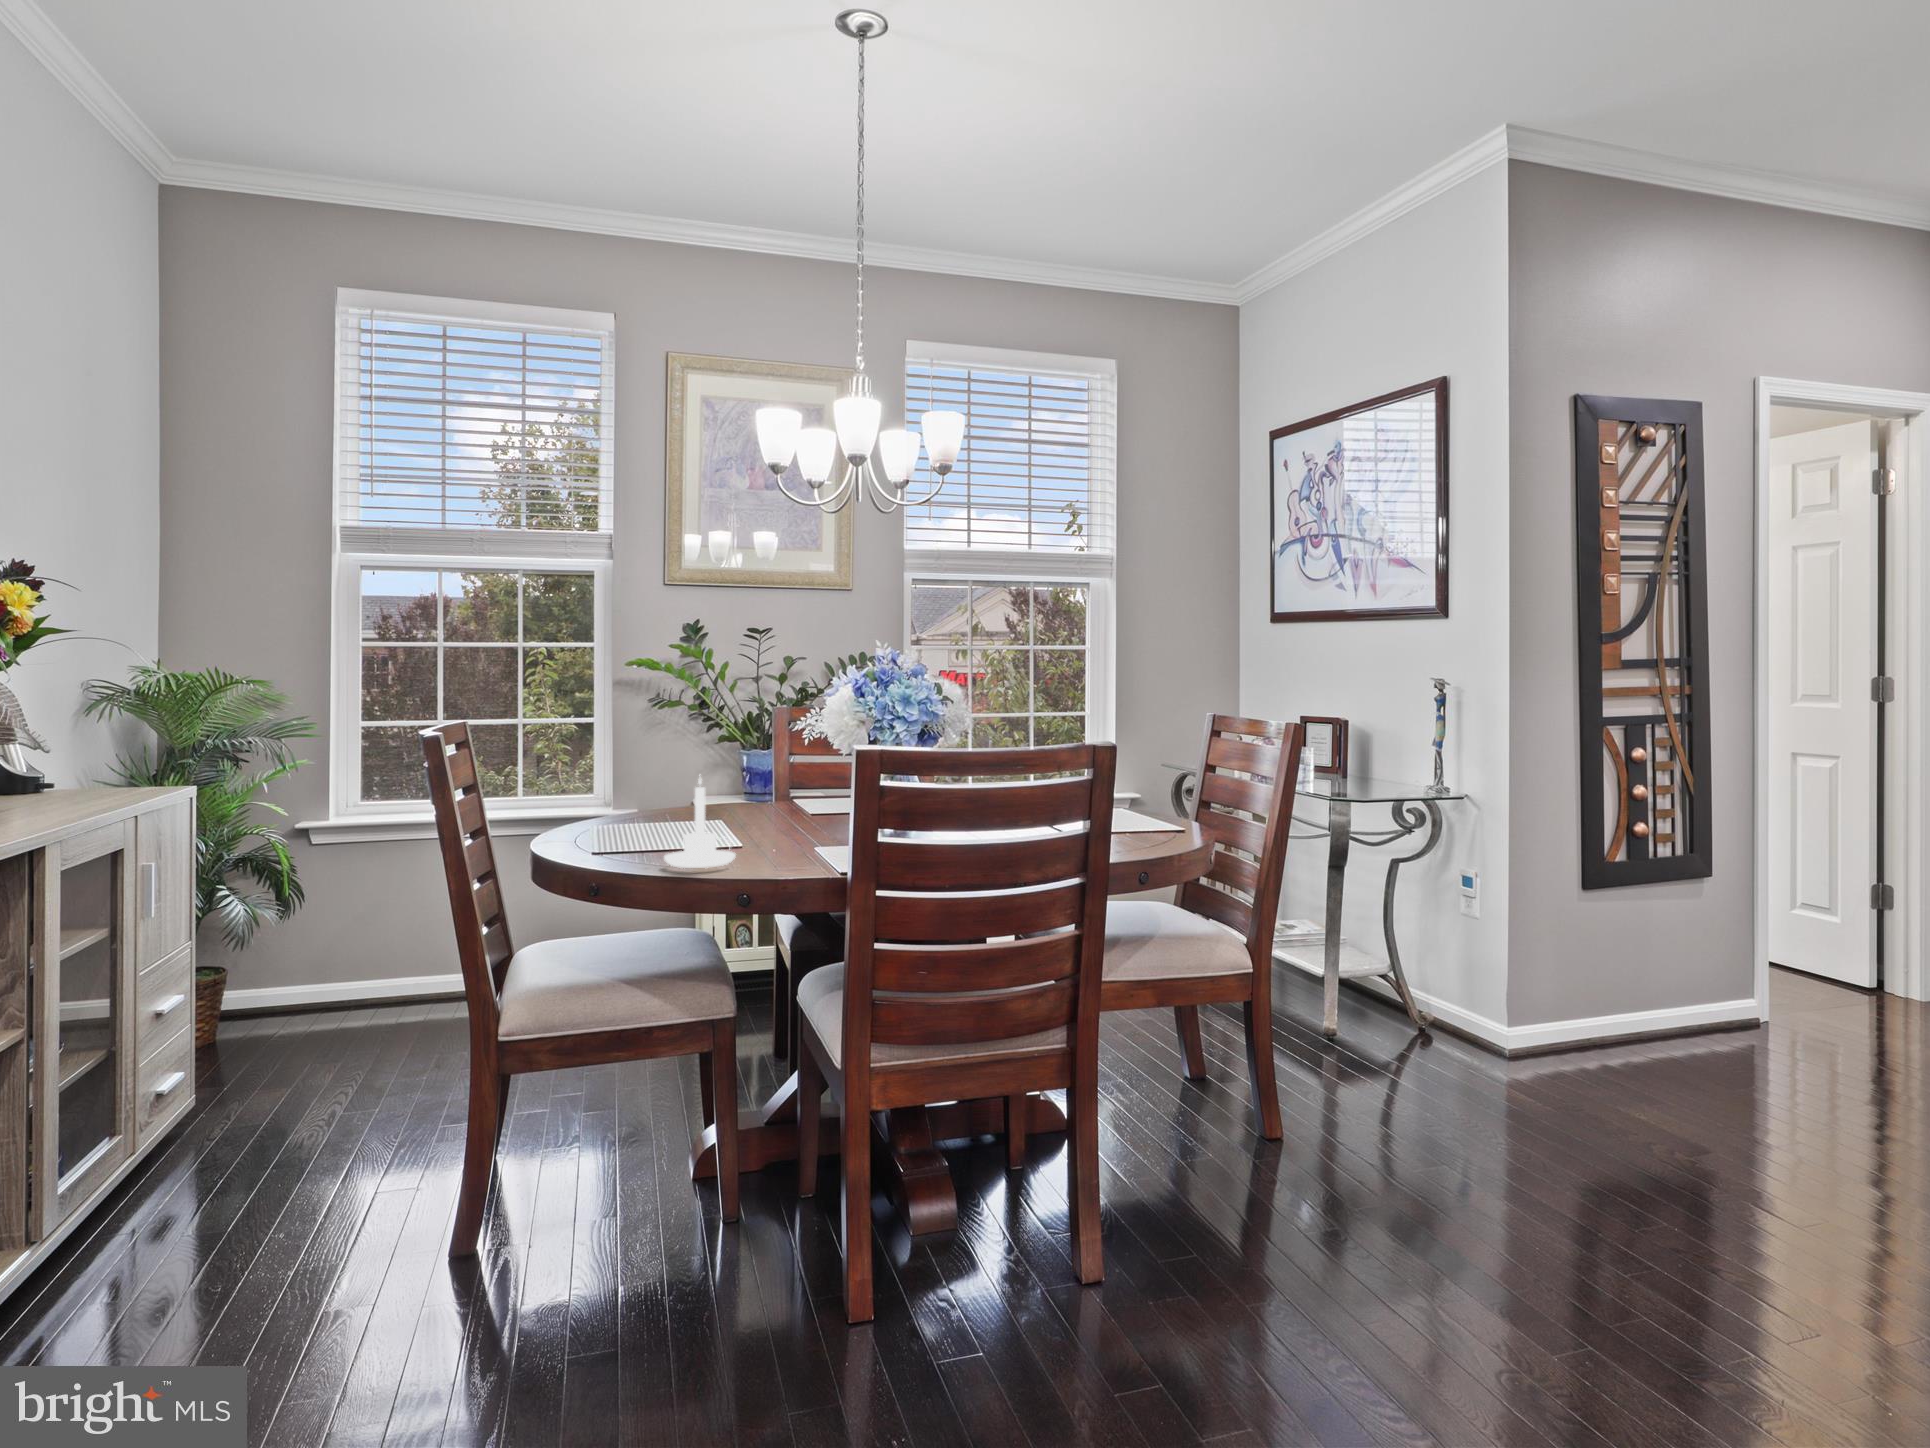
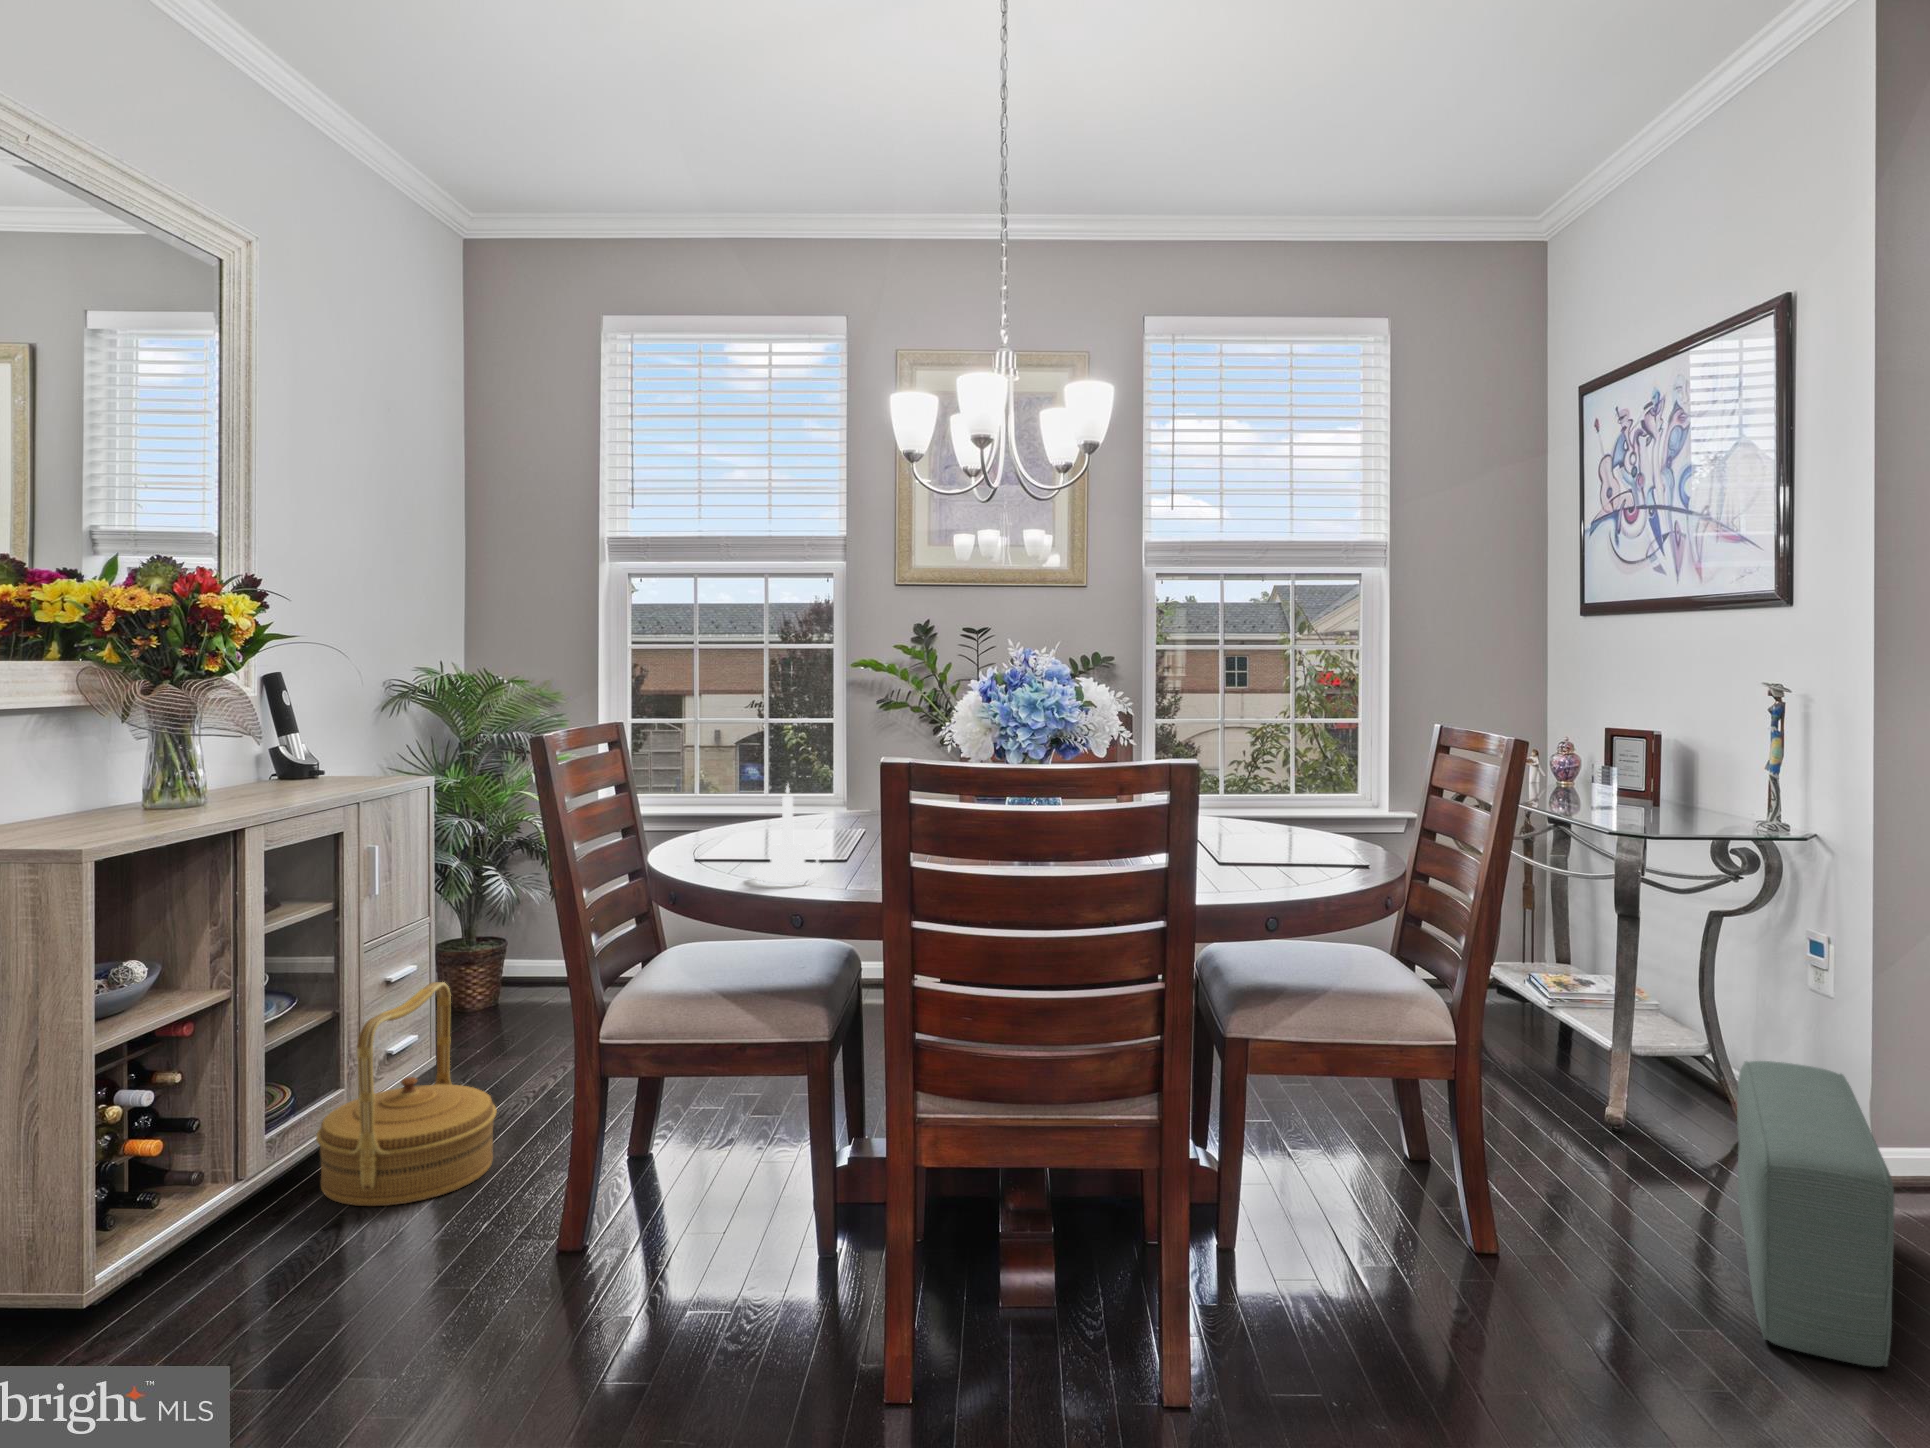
pouf: none [1436,972,1566,1179] -> present [1737,1061,1894,1367]
woven basket: none [116,1004,324,1247] -> present [316,982,497,1206]

